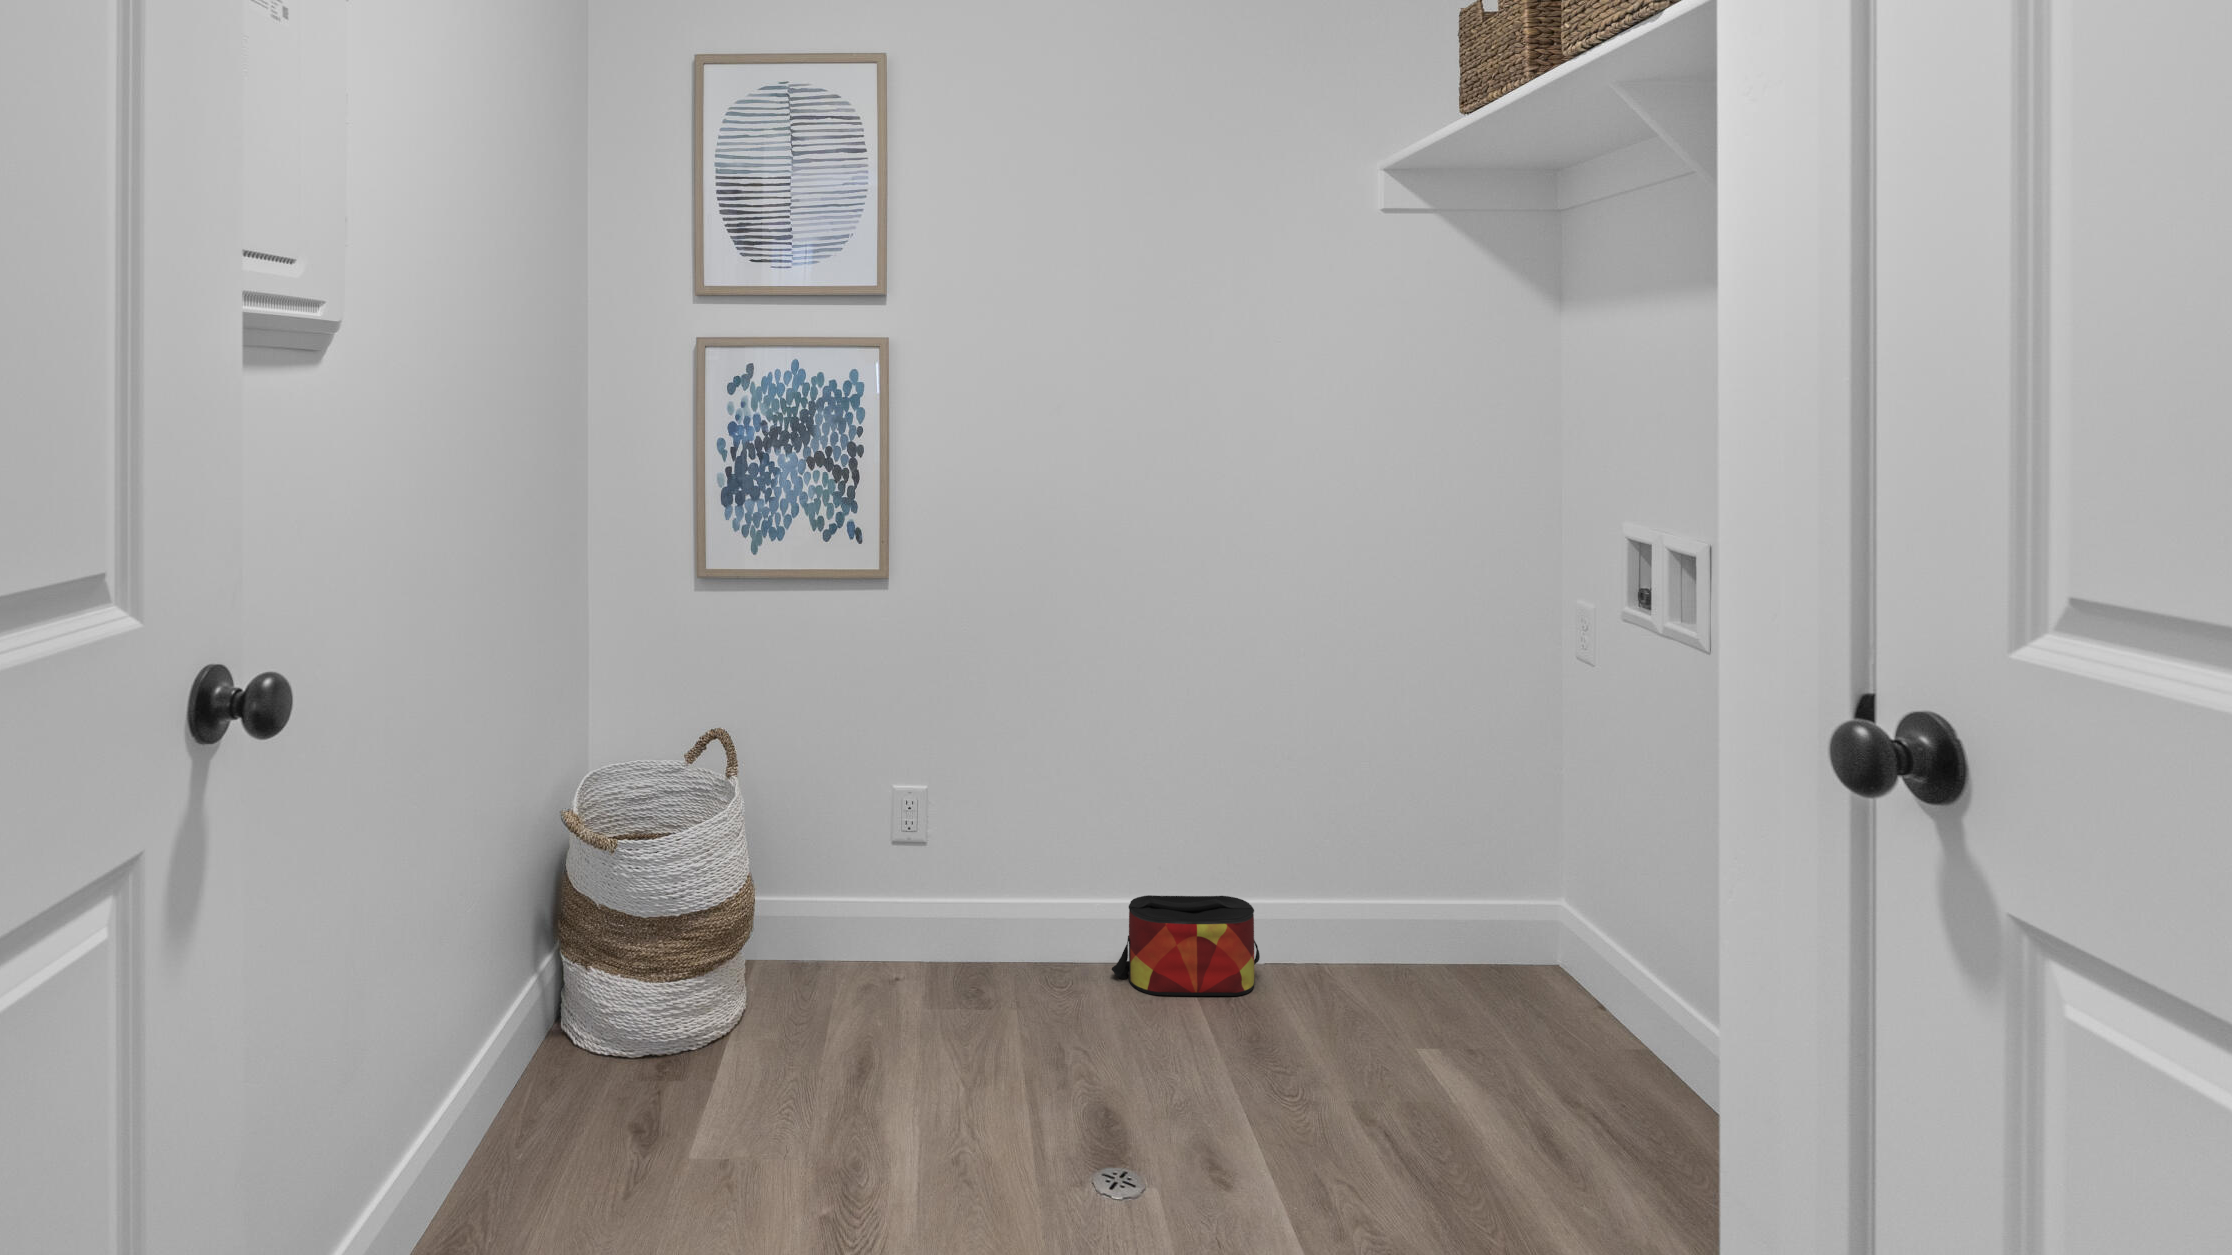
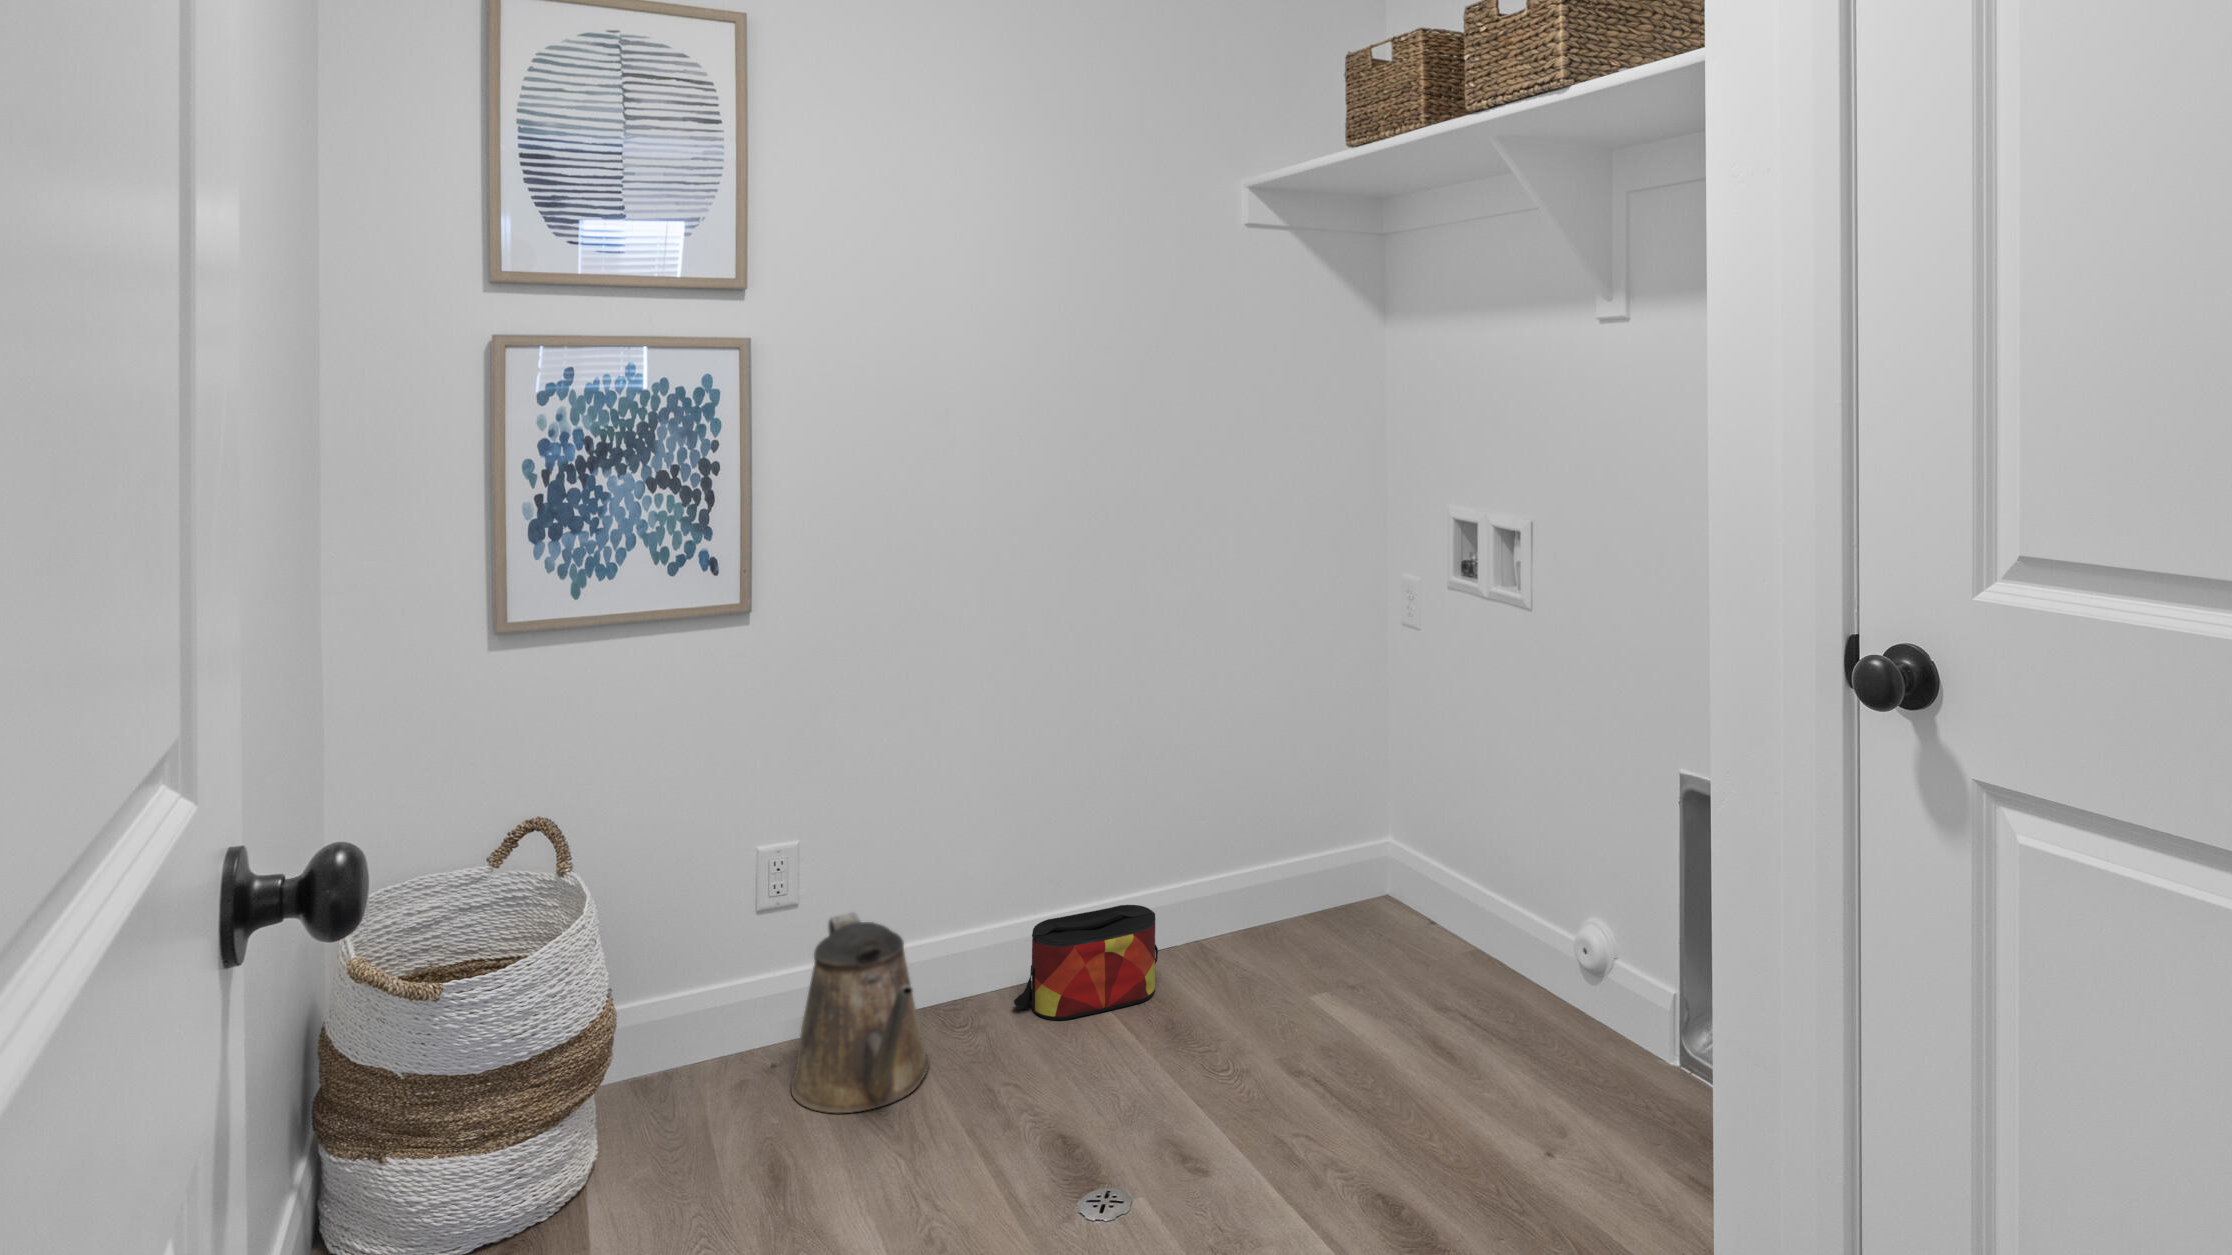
watering can: none [902,853,1022,1031] -> present [791,912,930,1113]

